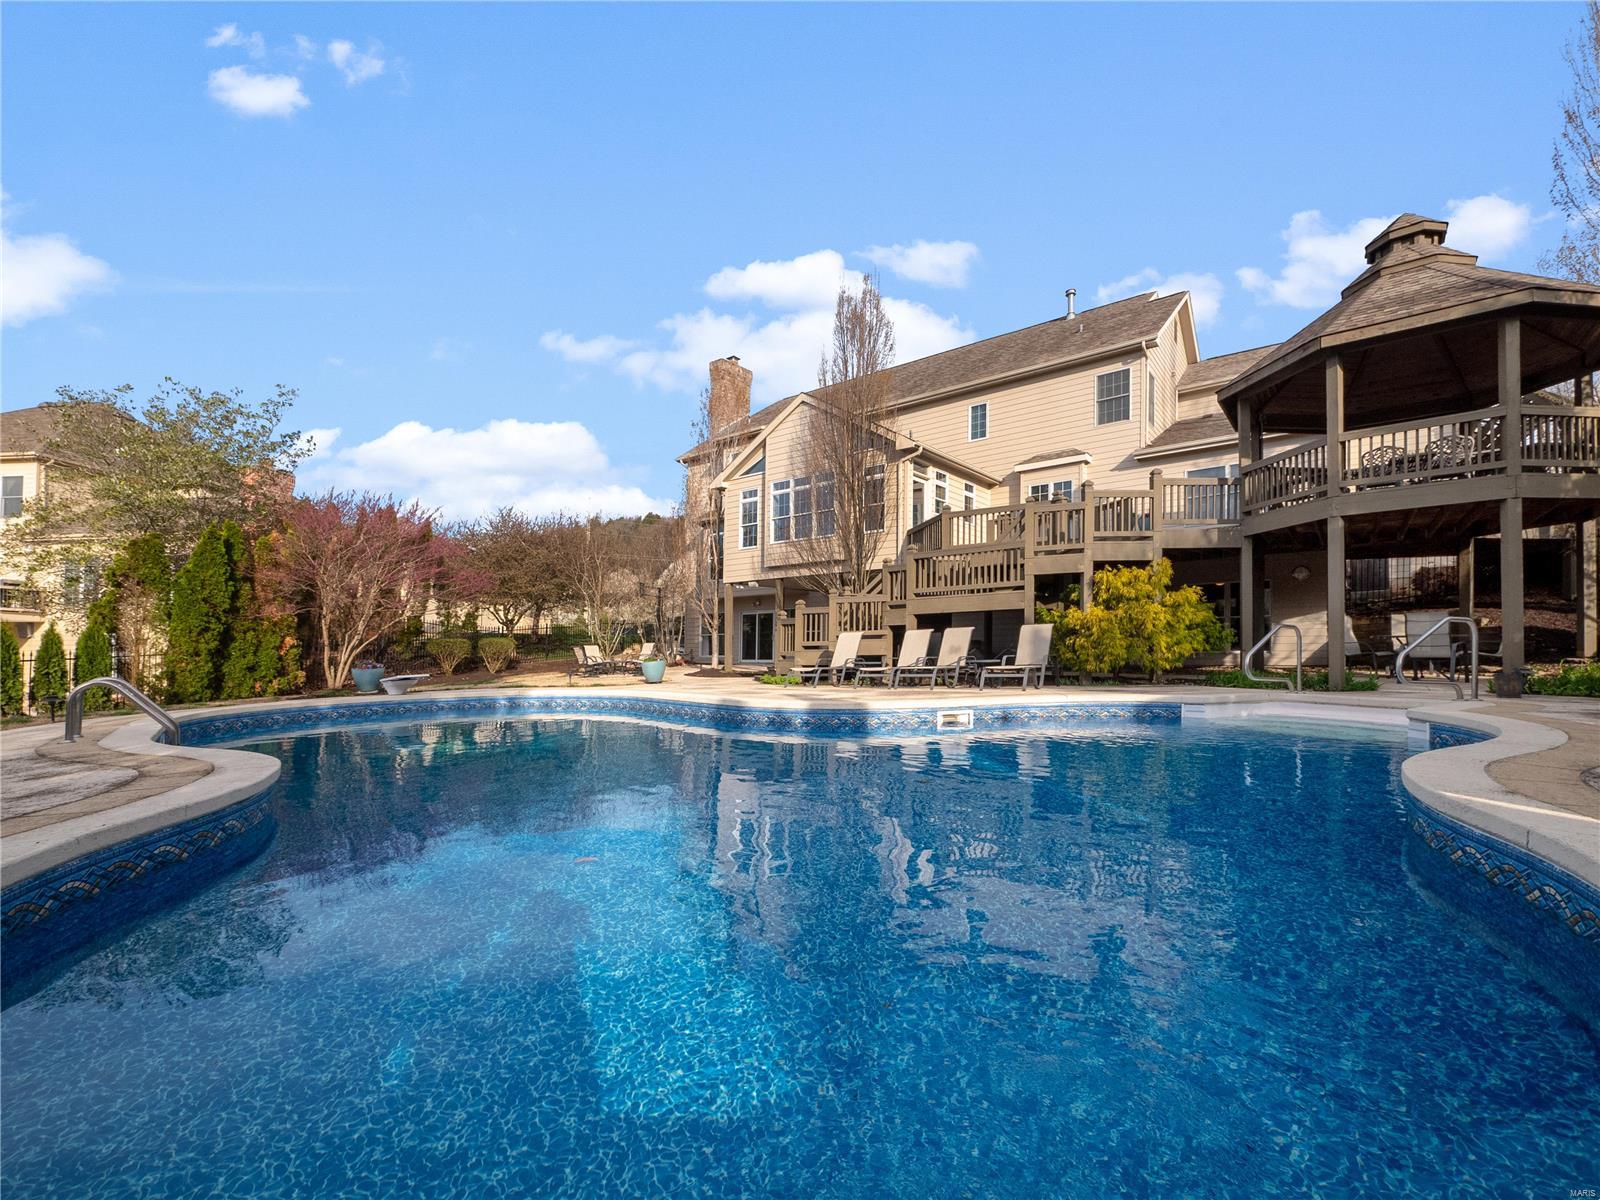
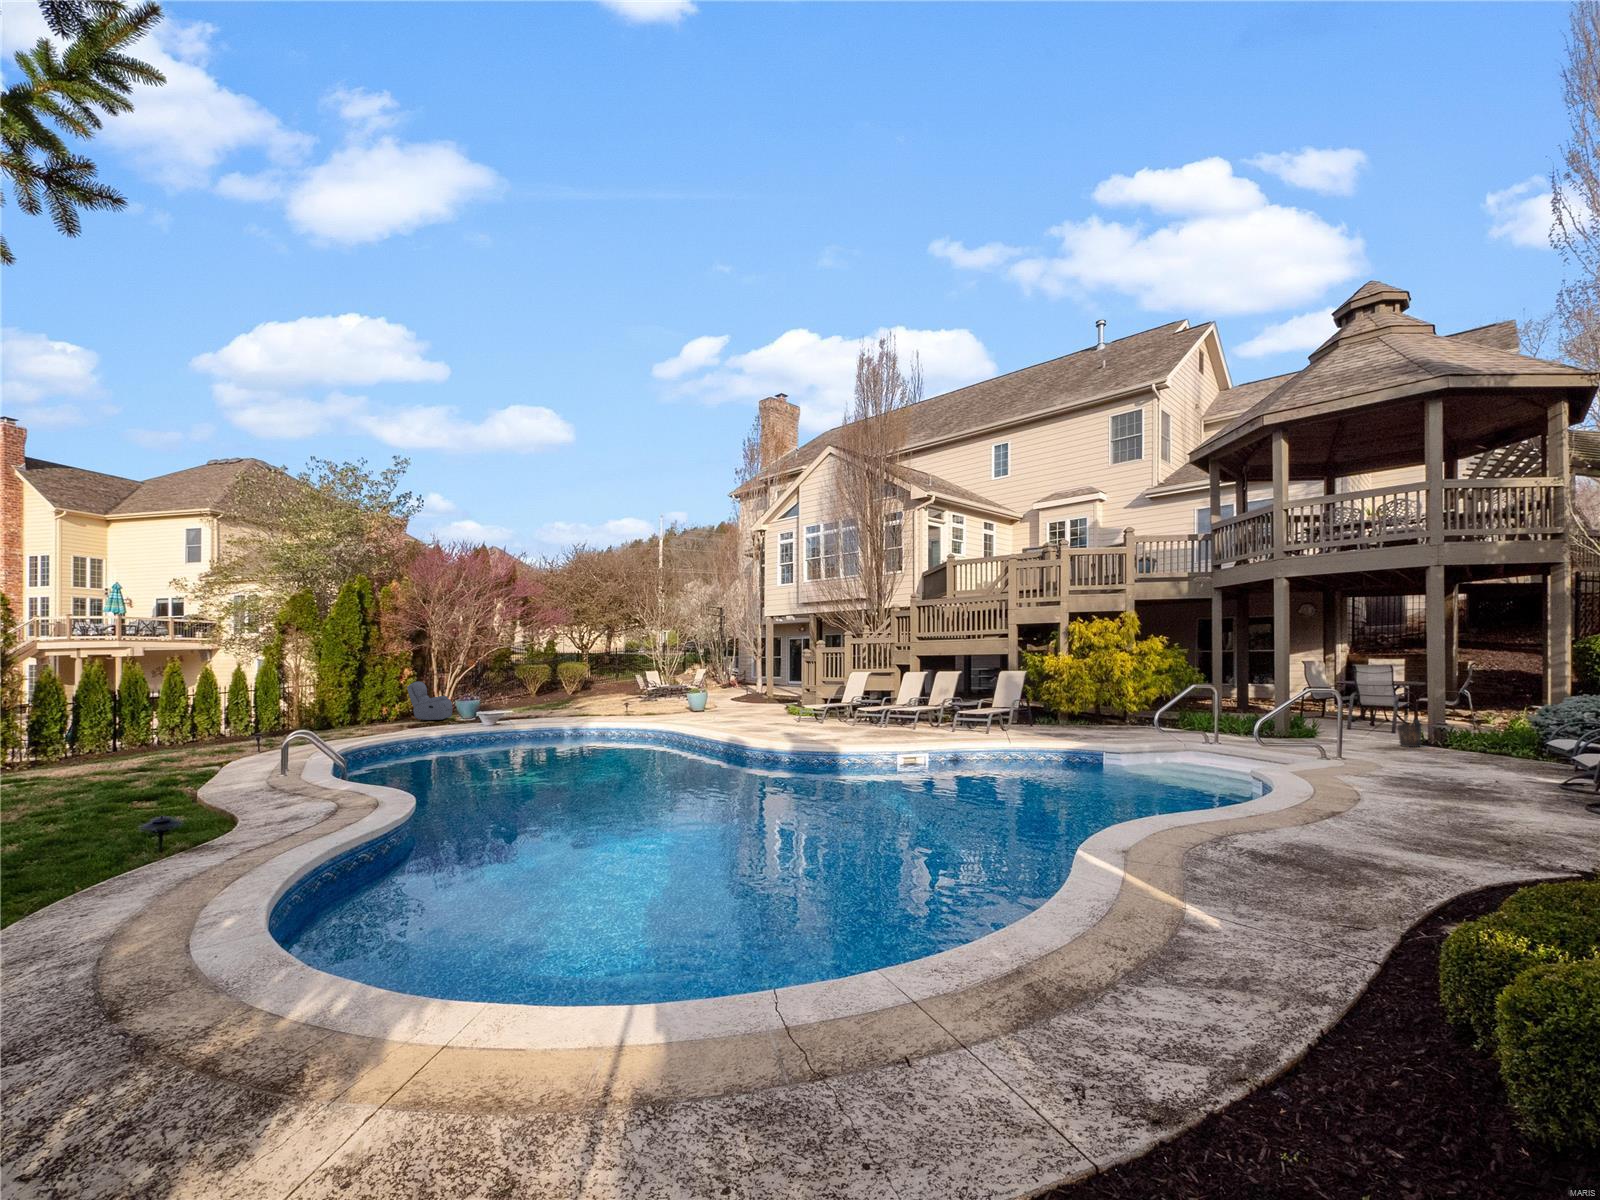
chair: none [290,651,350,699] -> present [407,681,452,721]

